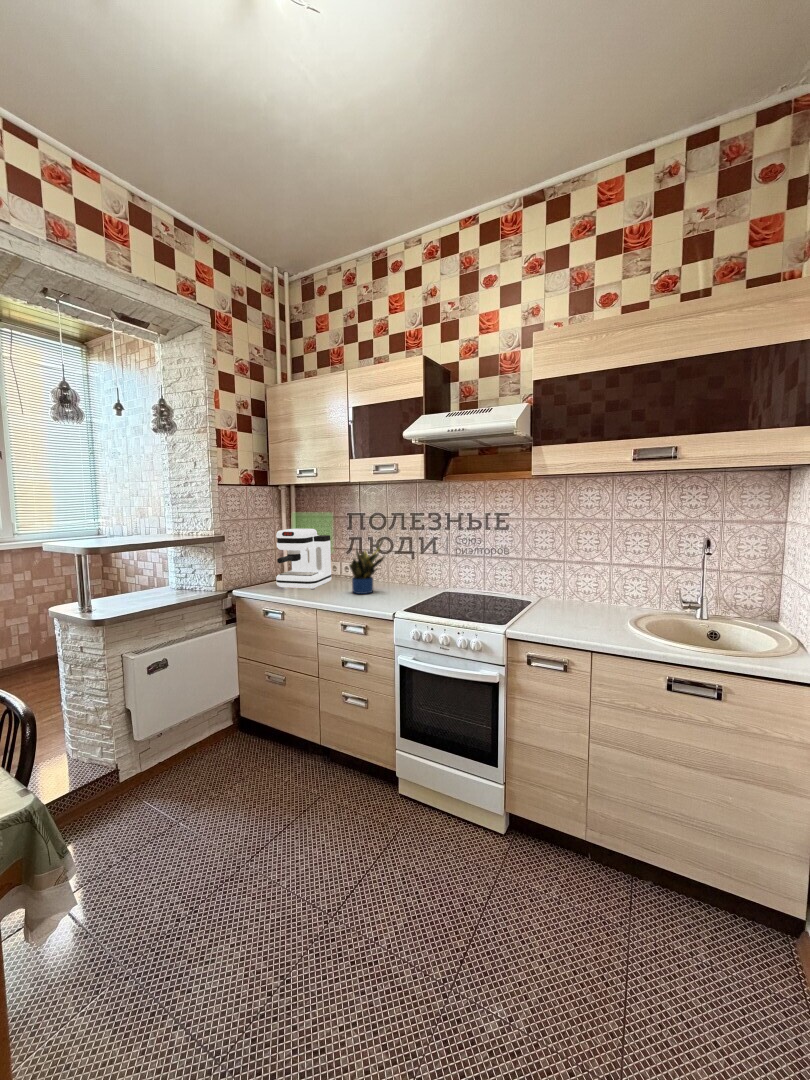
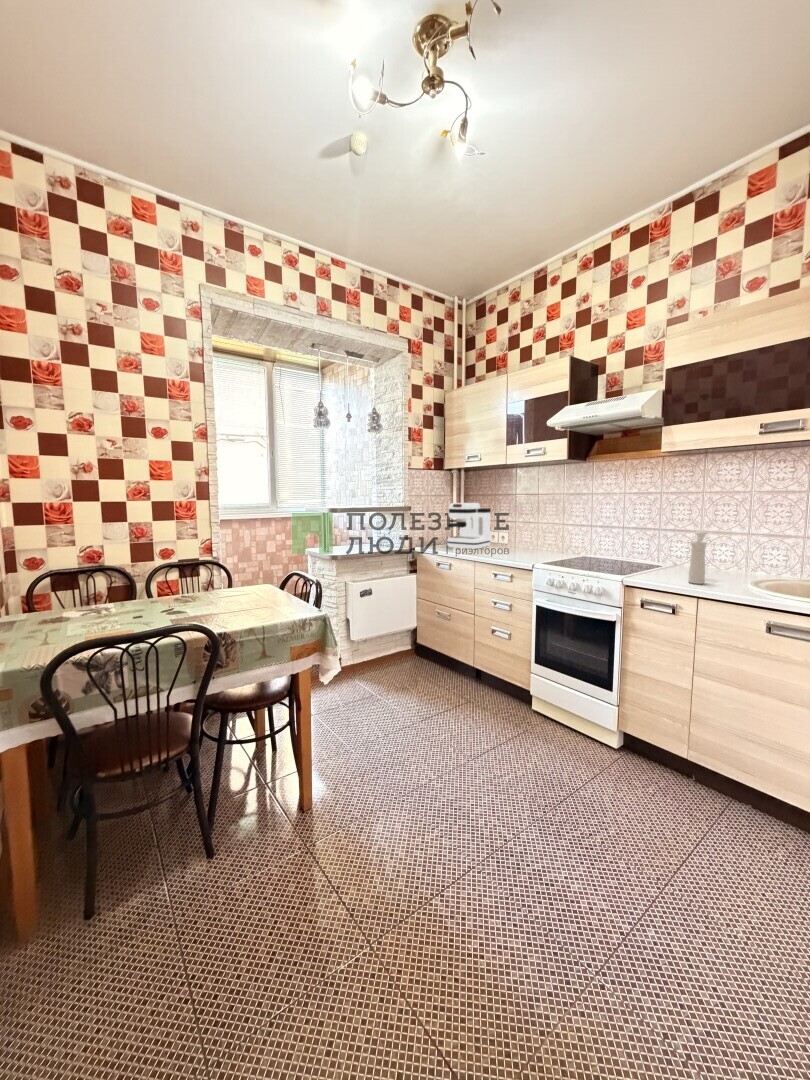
potted plant: present [349,540,384,594] -> none [503,508,533,554]
pepper mill: none [574,567,593,633] -> present [688,530,707,584]

